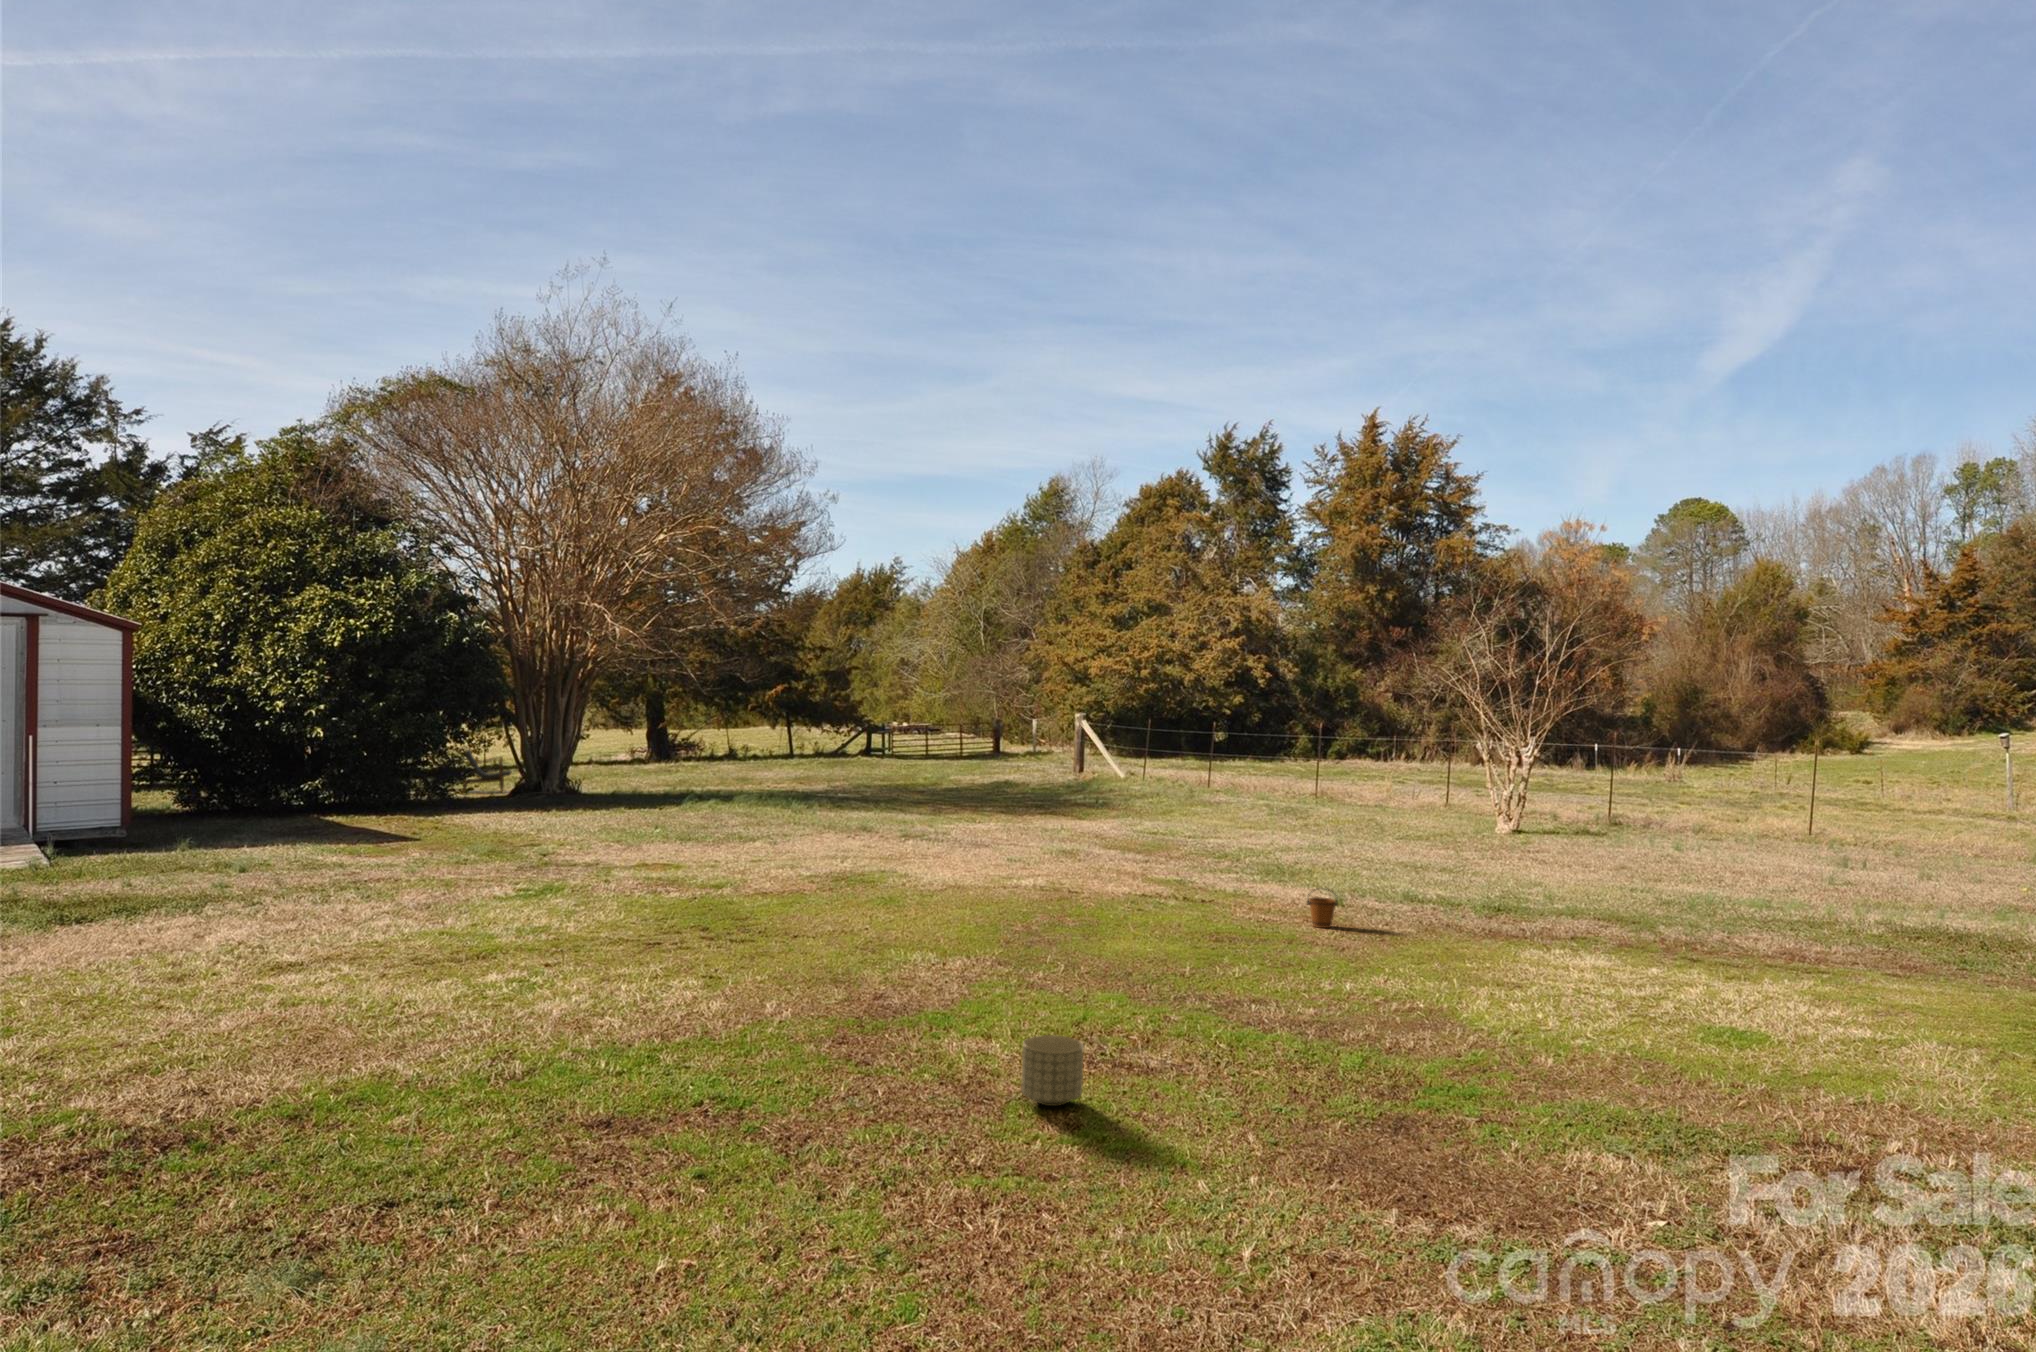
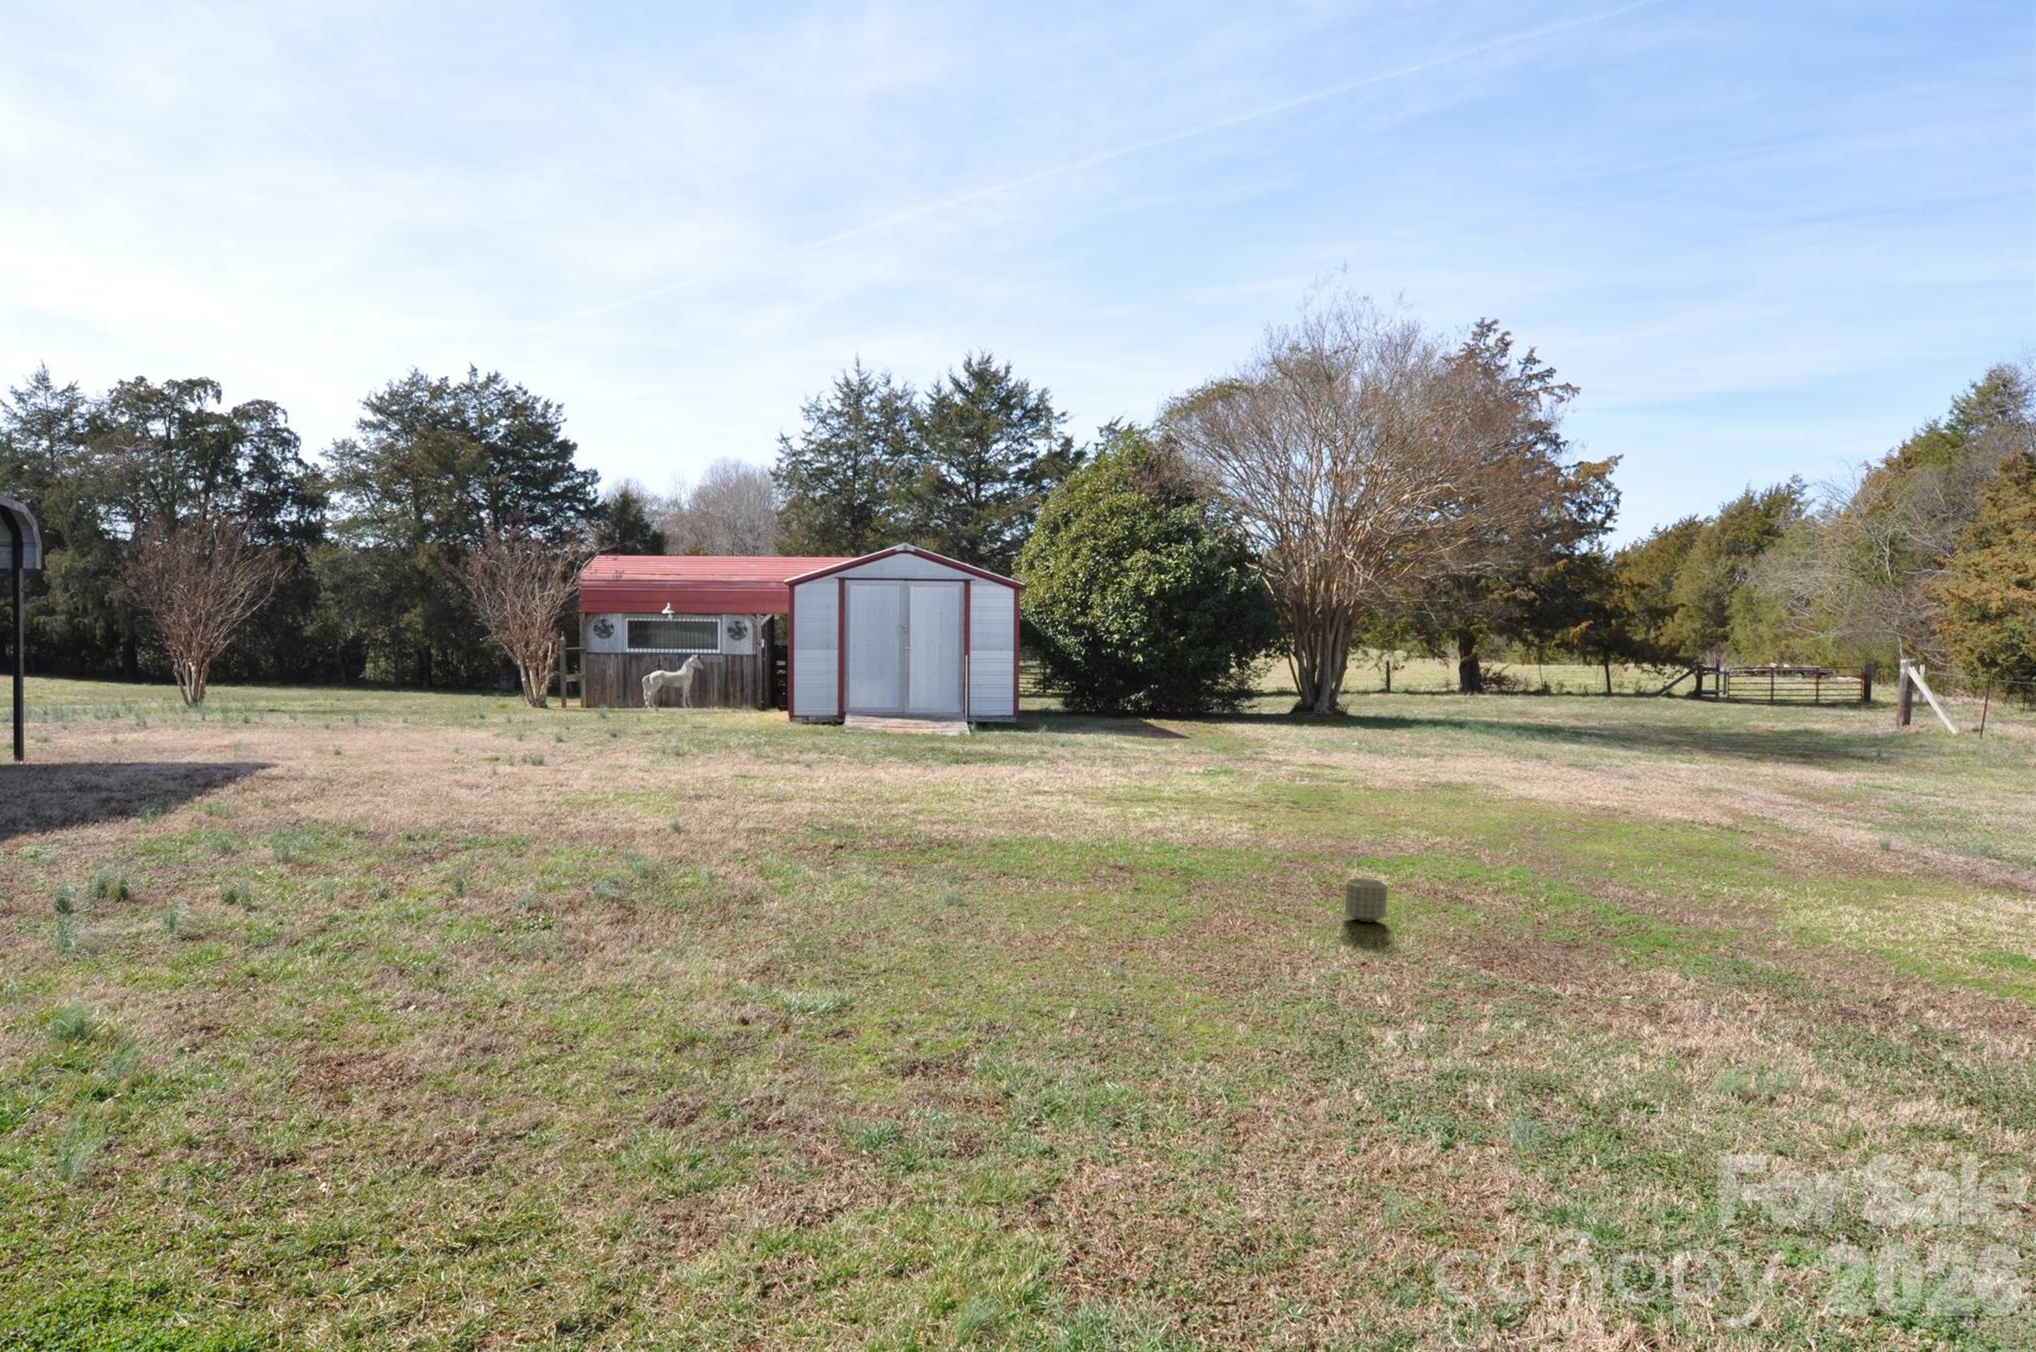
lounge chair: present [463,750,511,792] -> none [1245,671,1285,712]
bucket: present [1307,889,1338,928] -> none [1856,844,1893,884]

